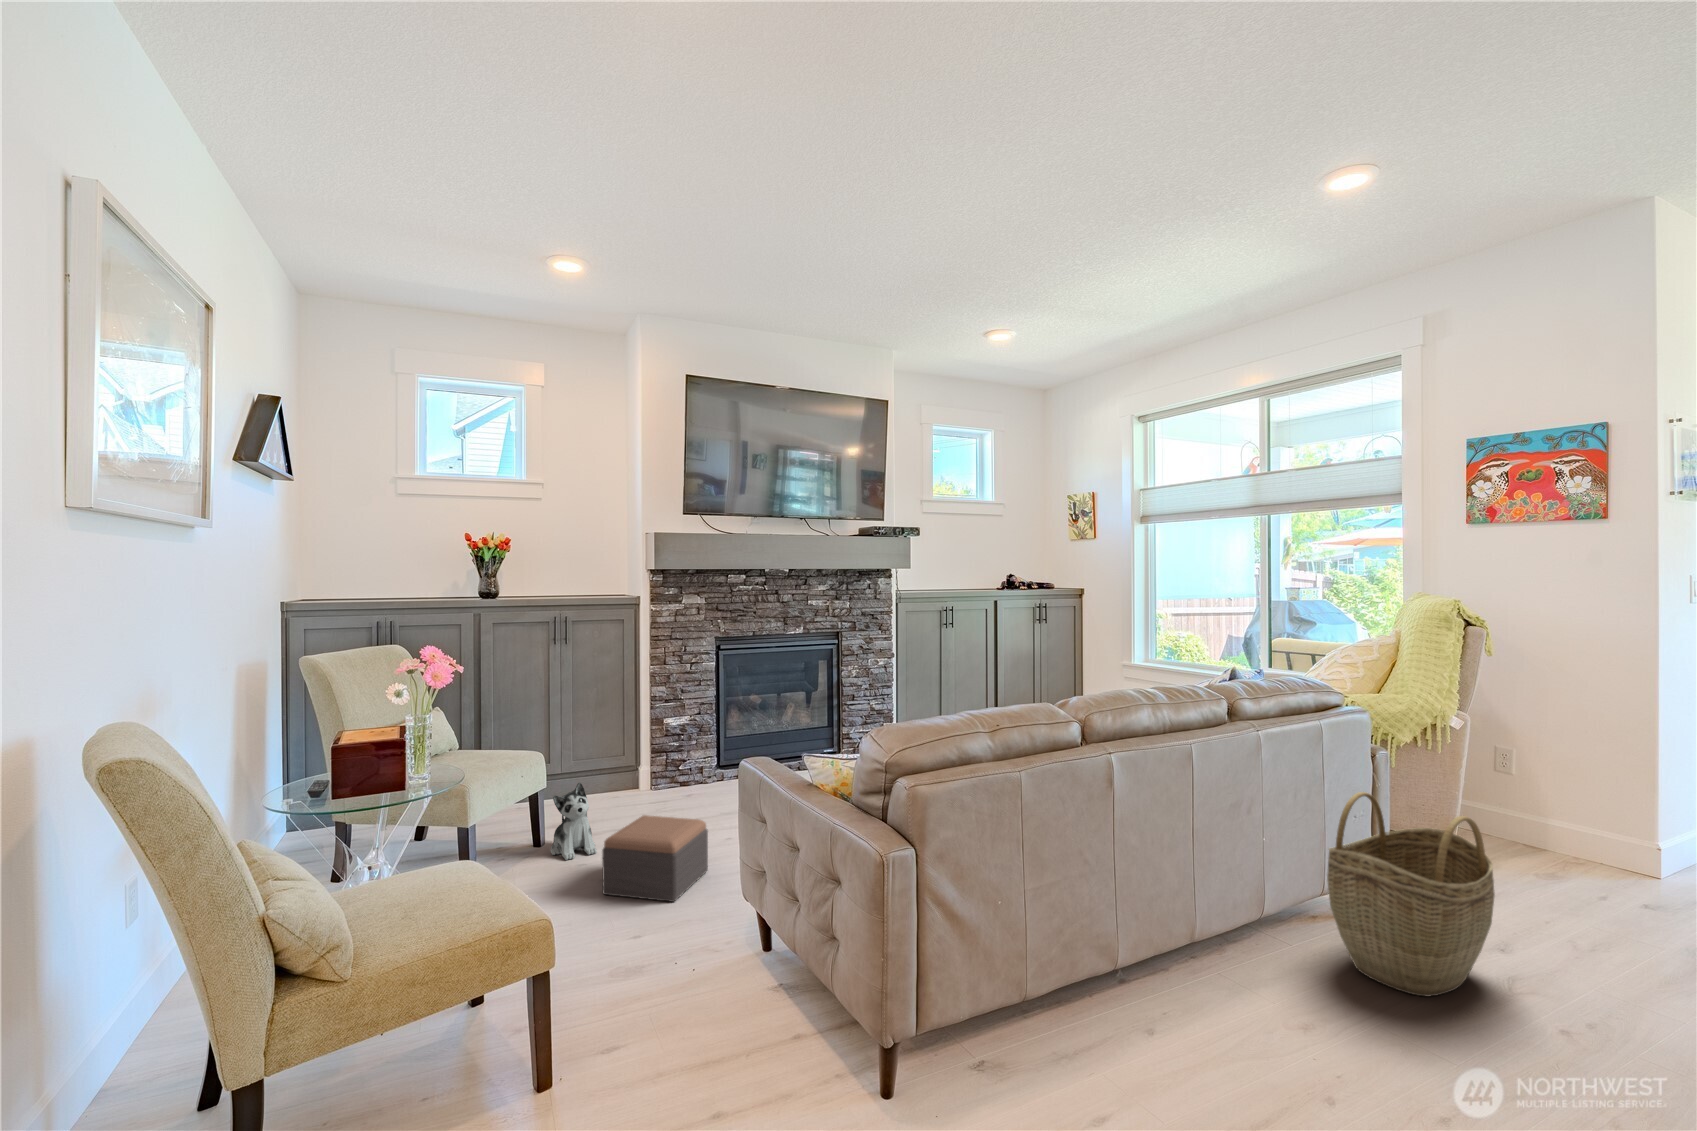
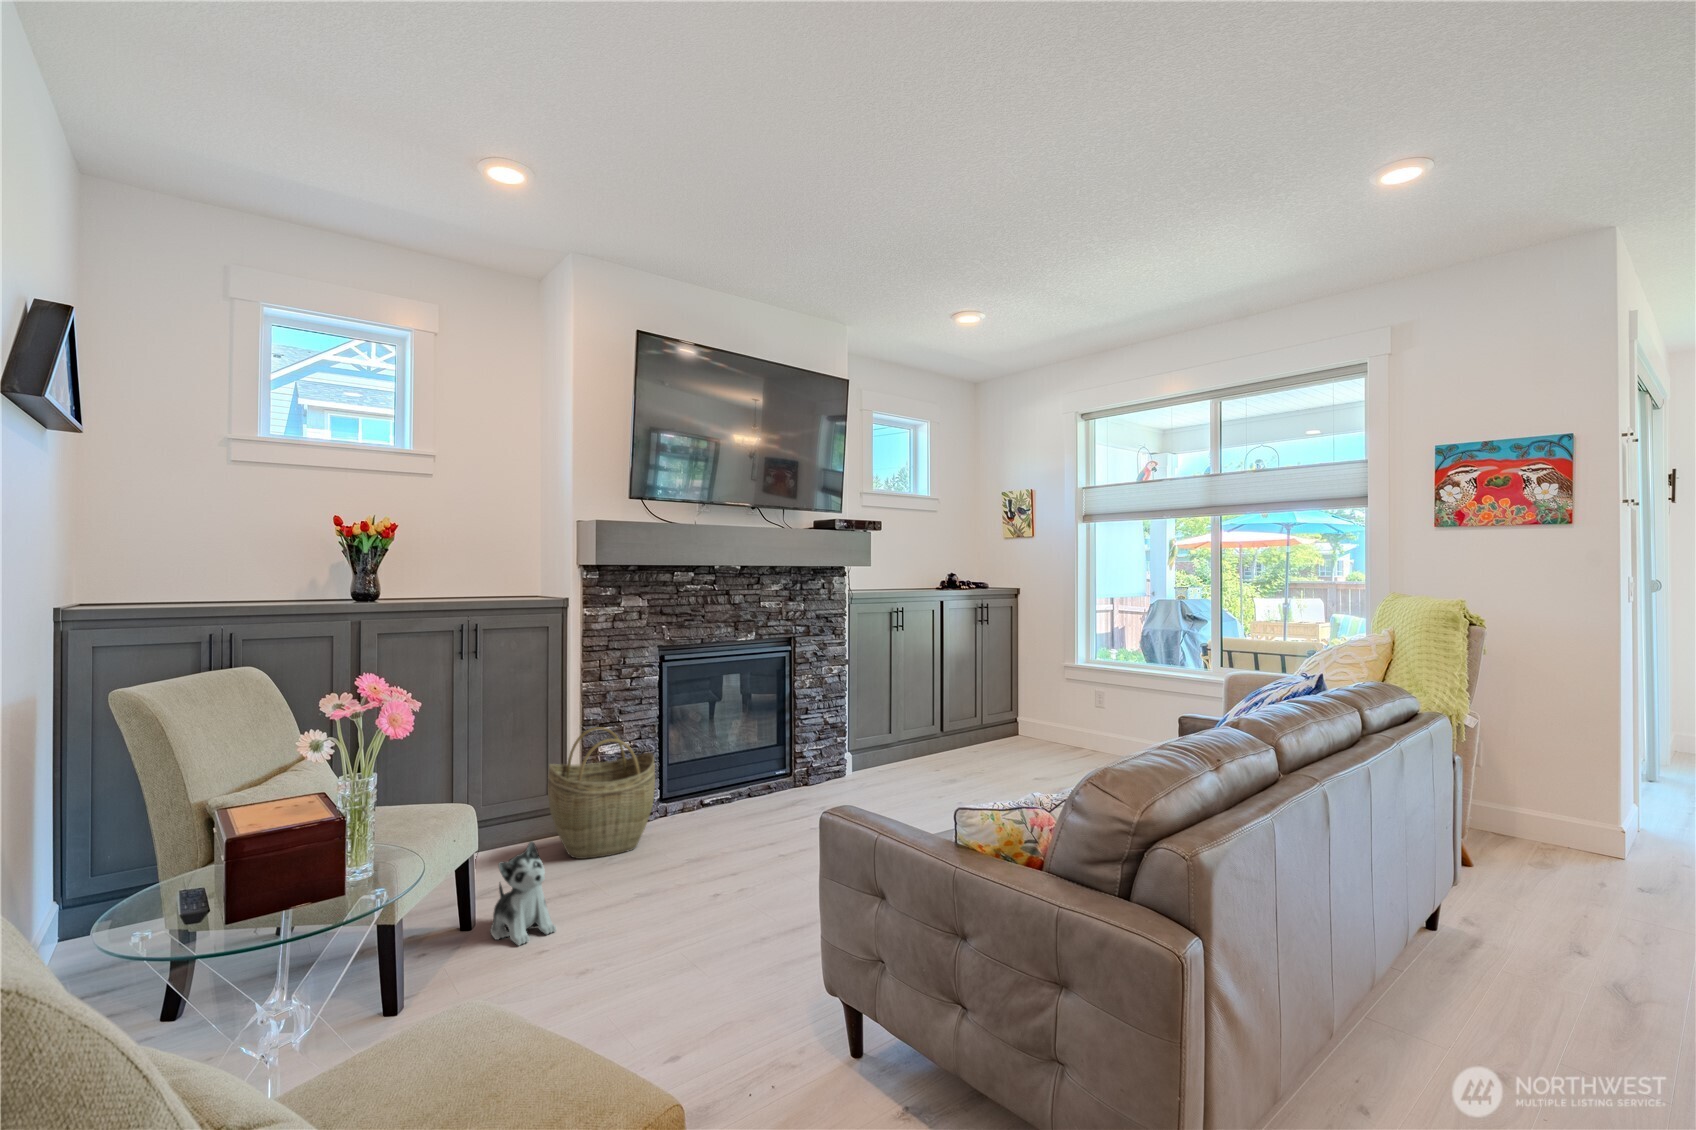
woven basket: present [1327,792,1495,997] -> present [548,727,655,859]
footstool: present [602,815,708,902] -> none [595,879,718,995]

